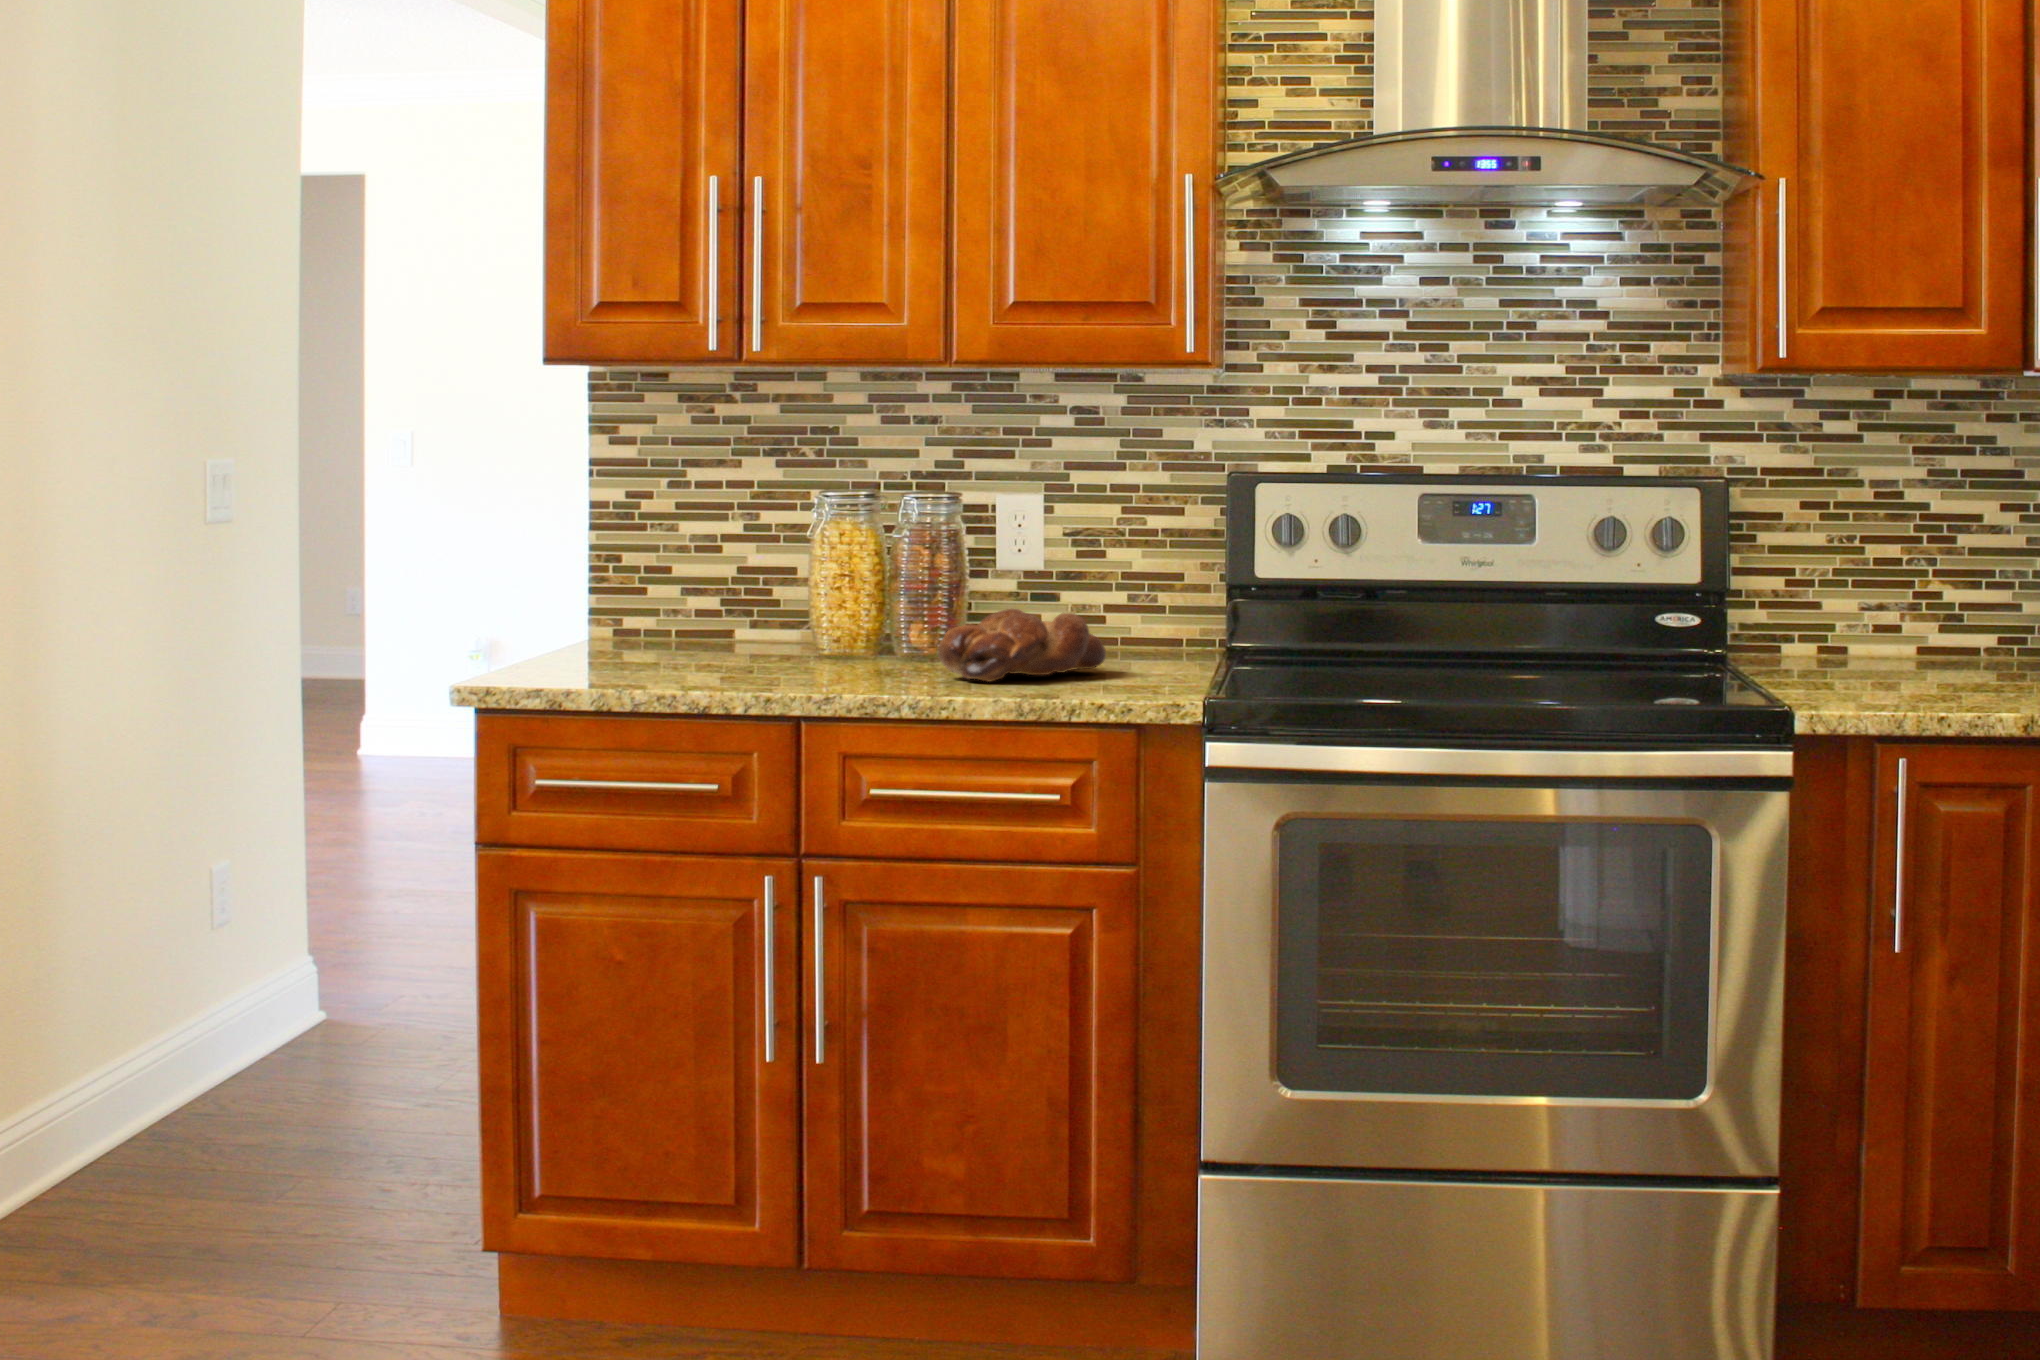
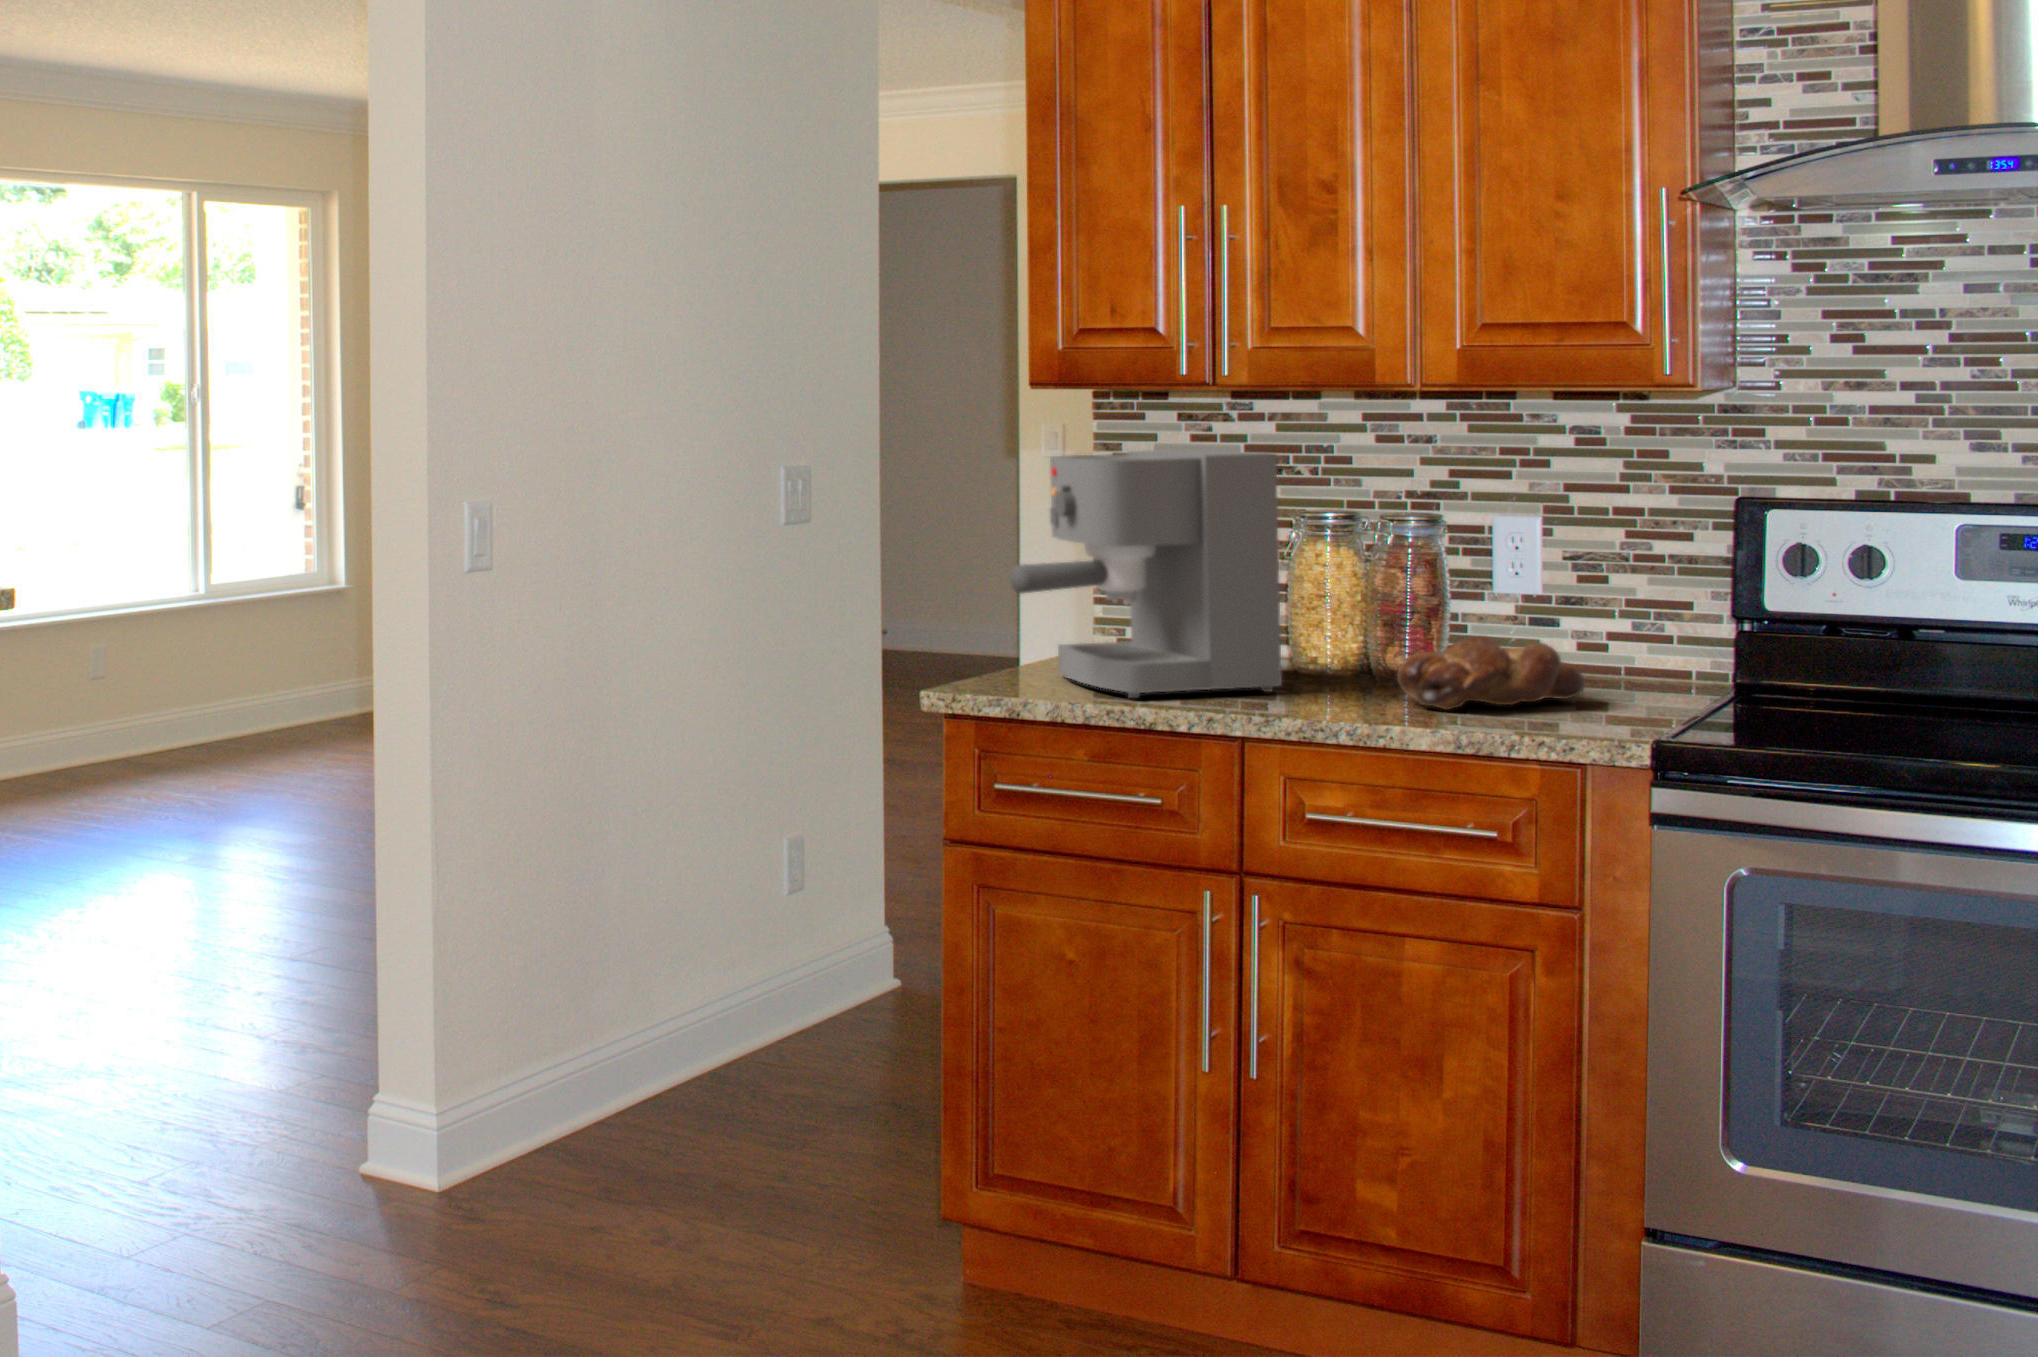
coffee maker: none [538,417,821,684] -> present [1010,449,1282,698]

